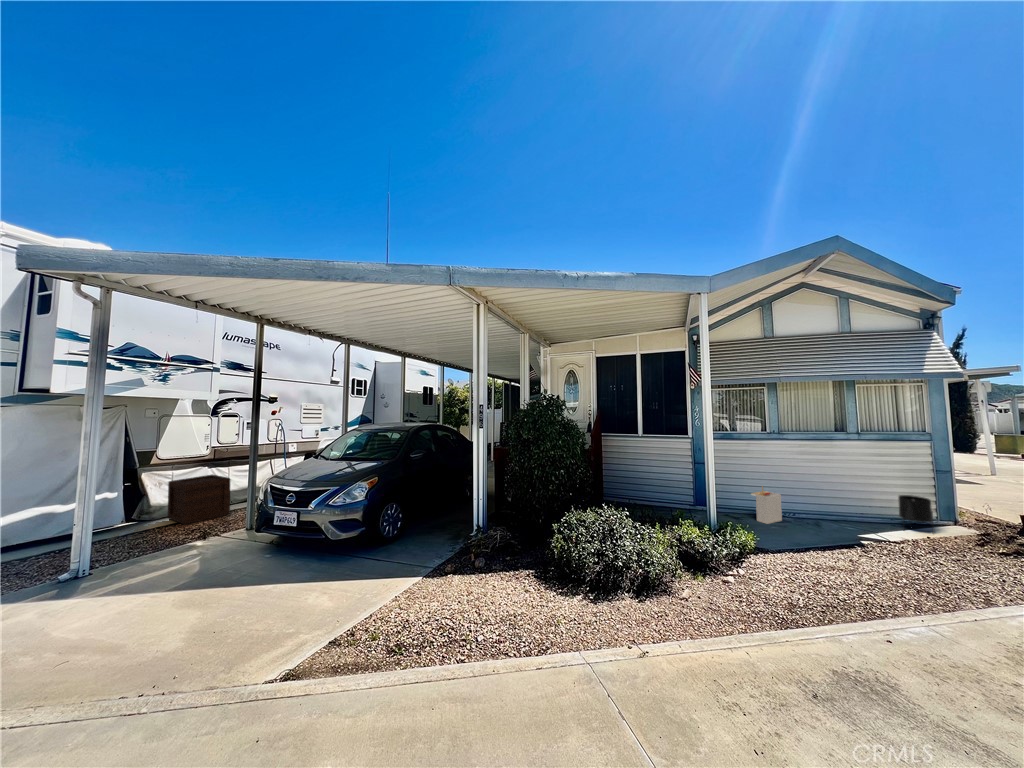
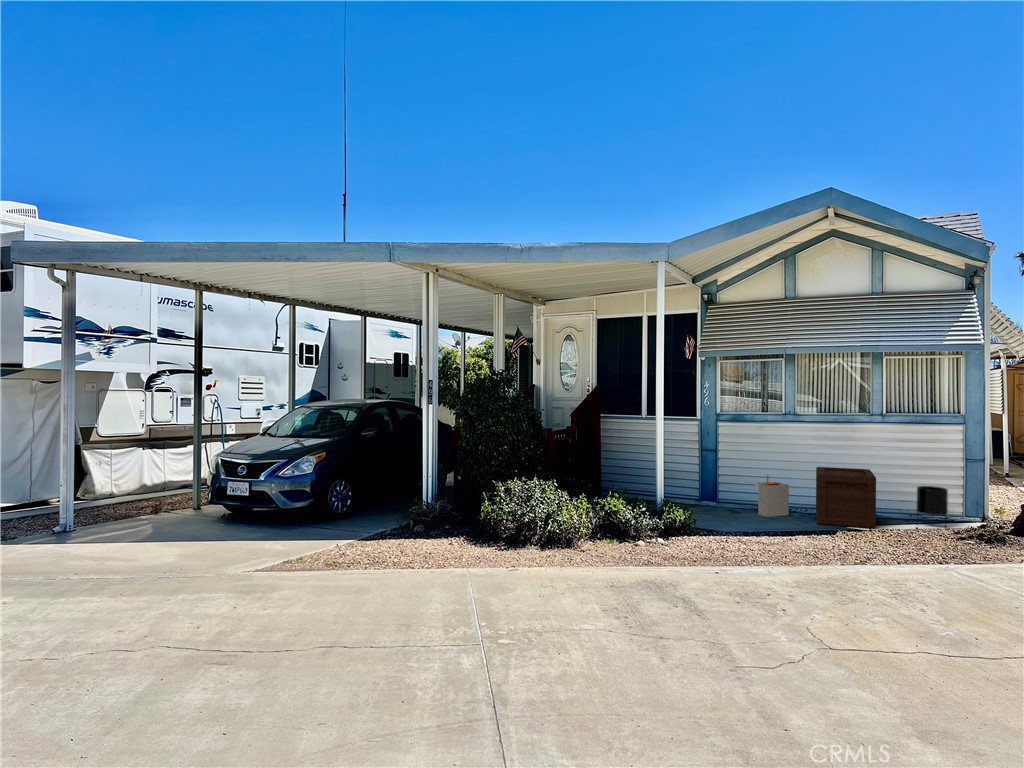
wooden crate: present [168,474,230,524] -> present [816,467,876,529]

